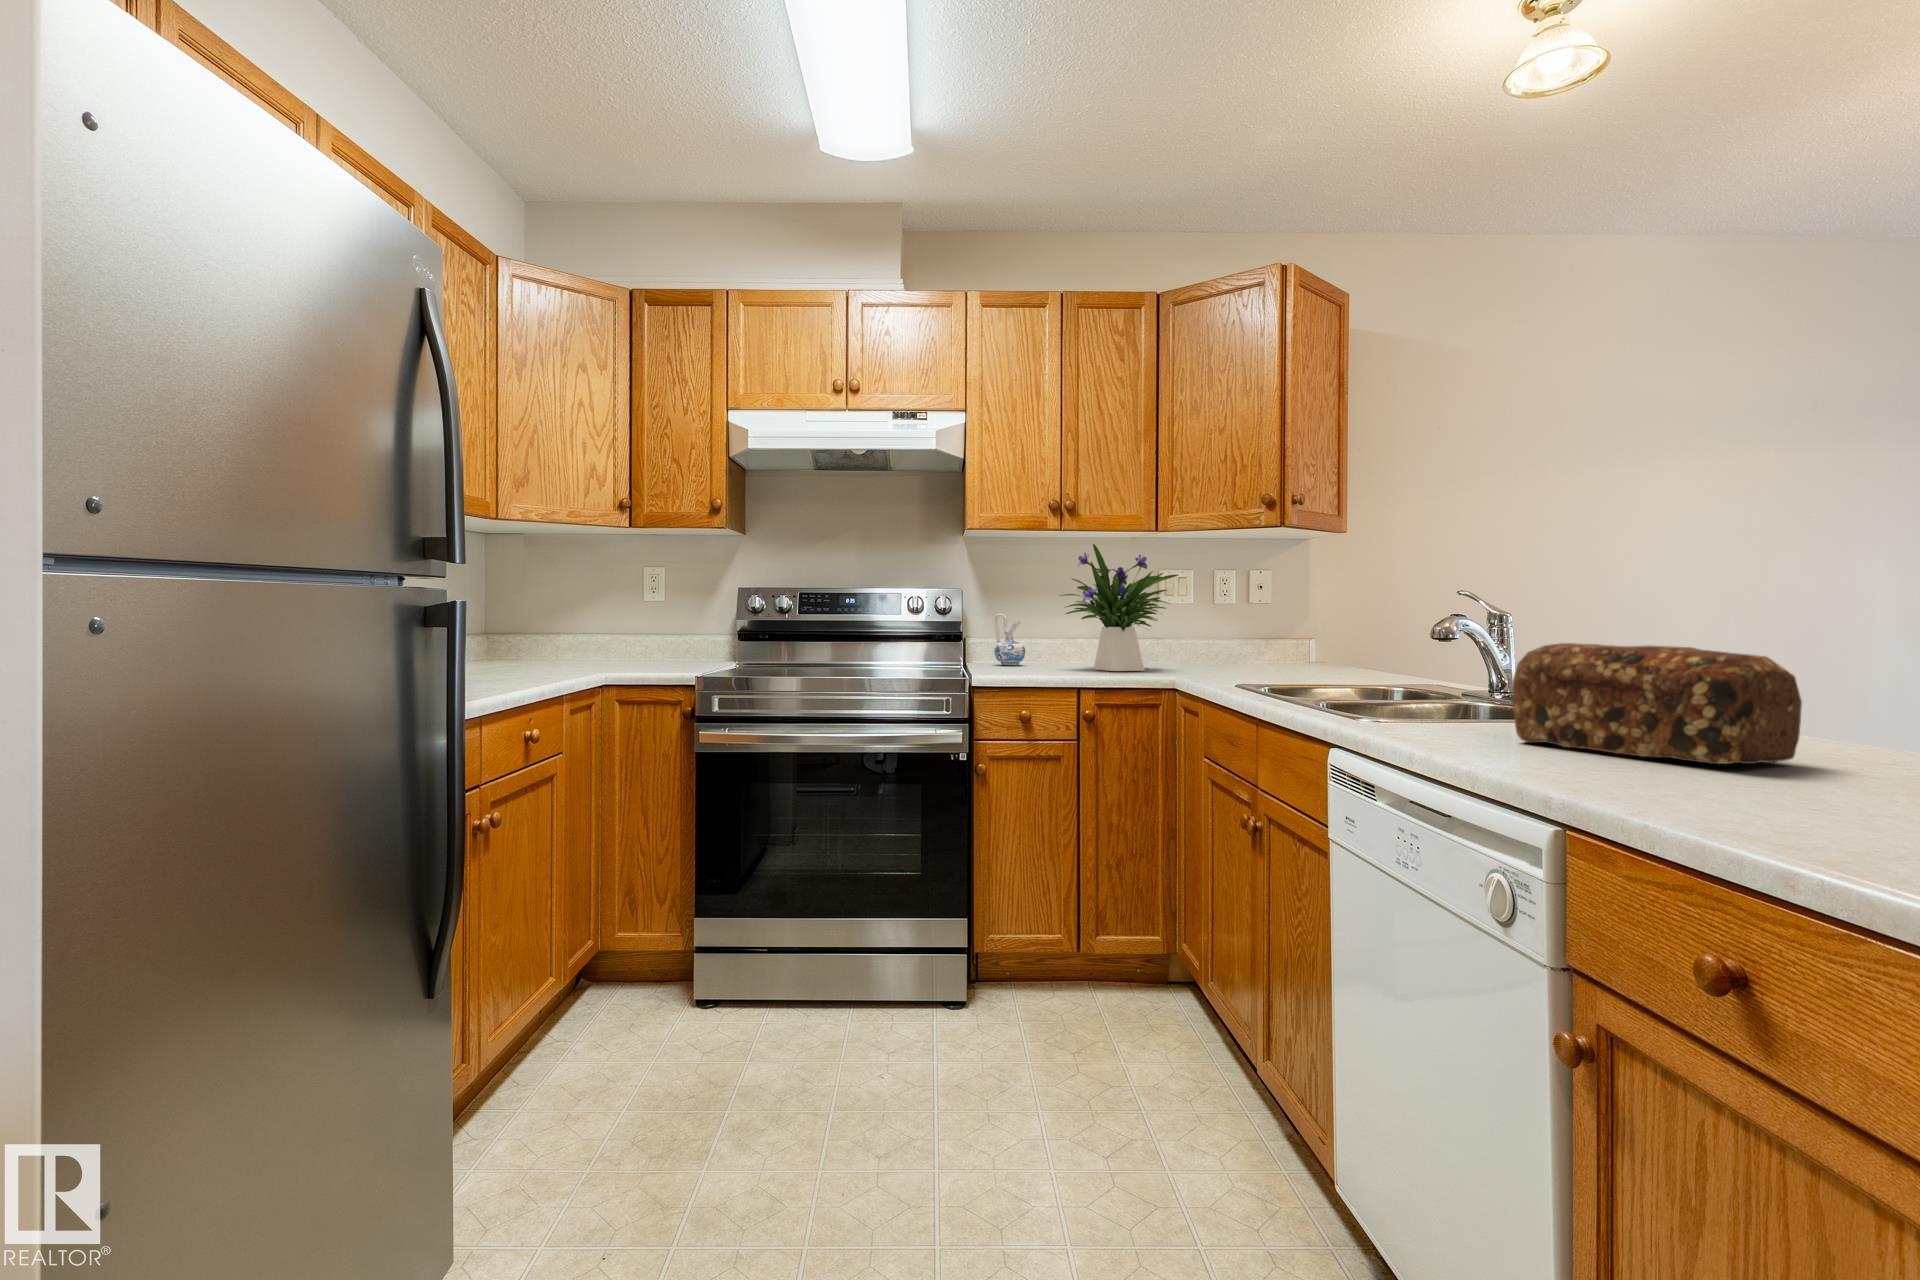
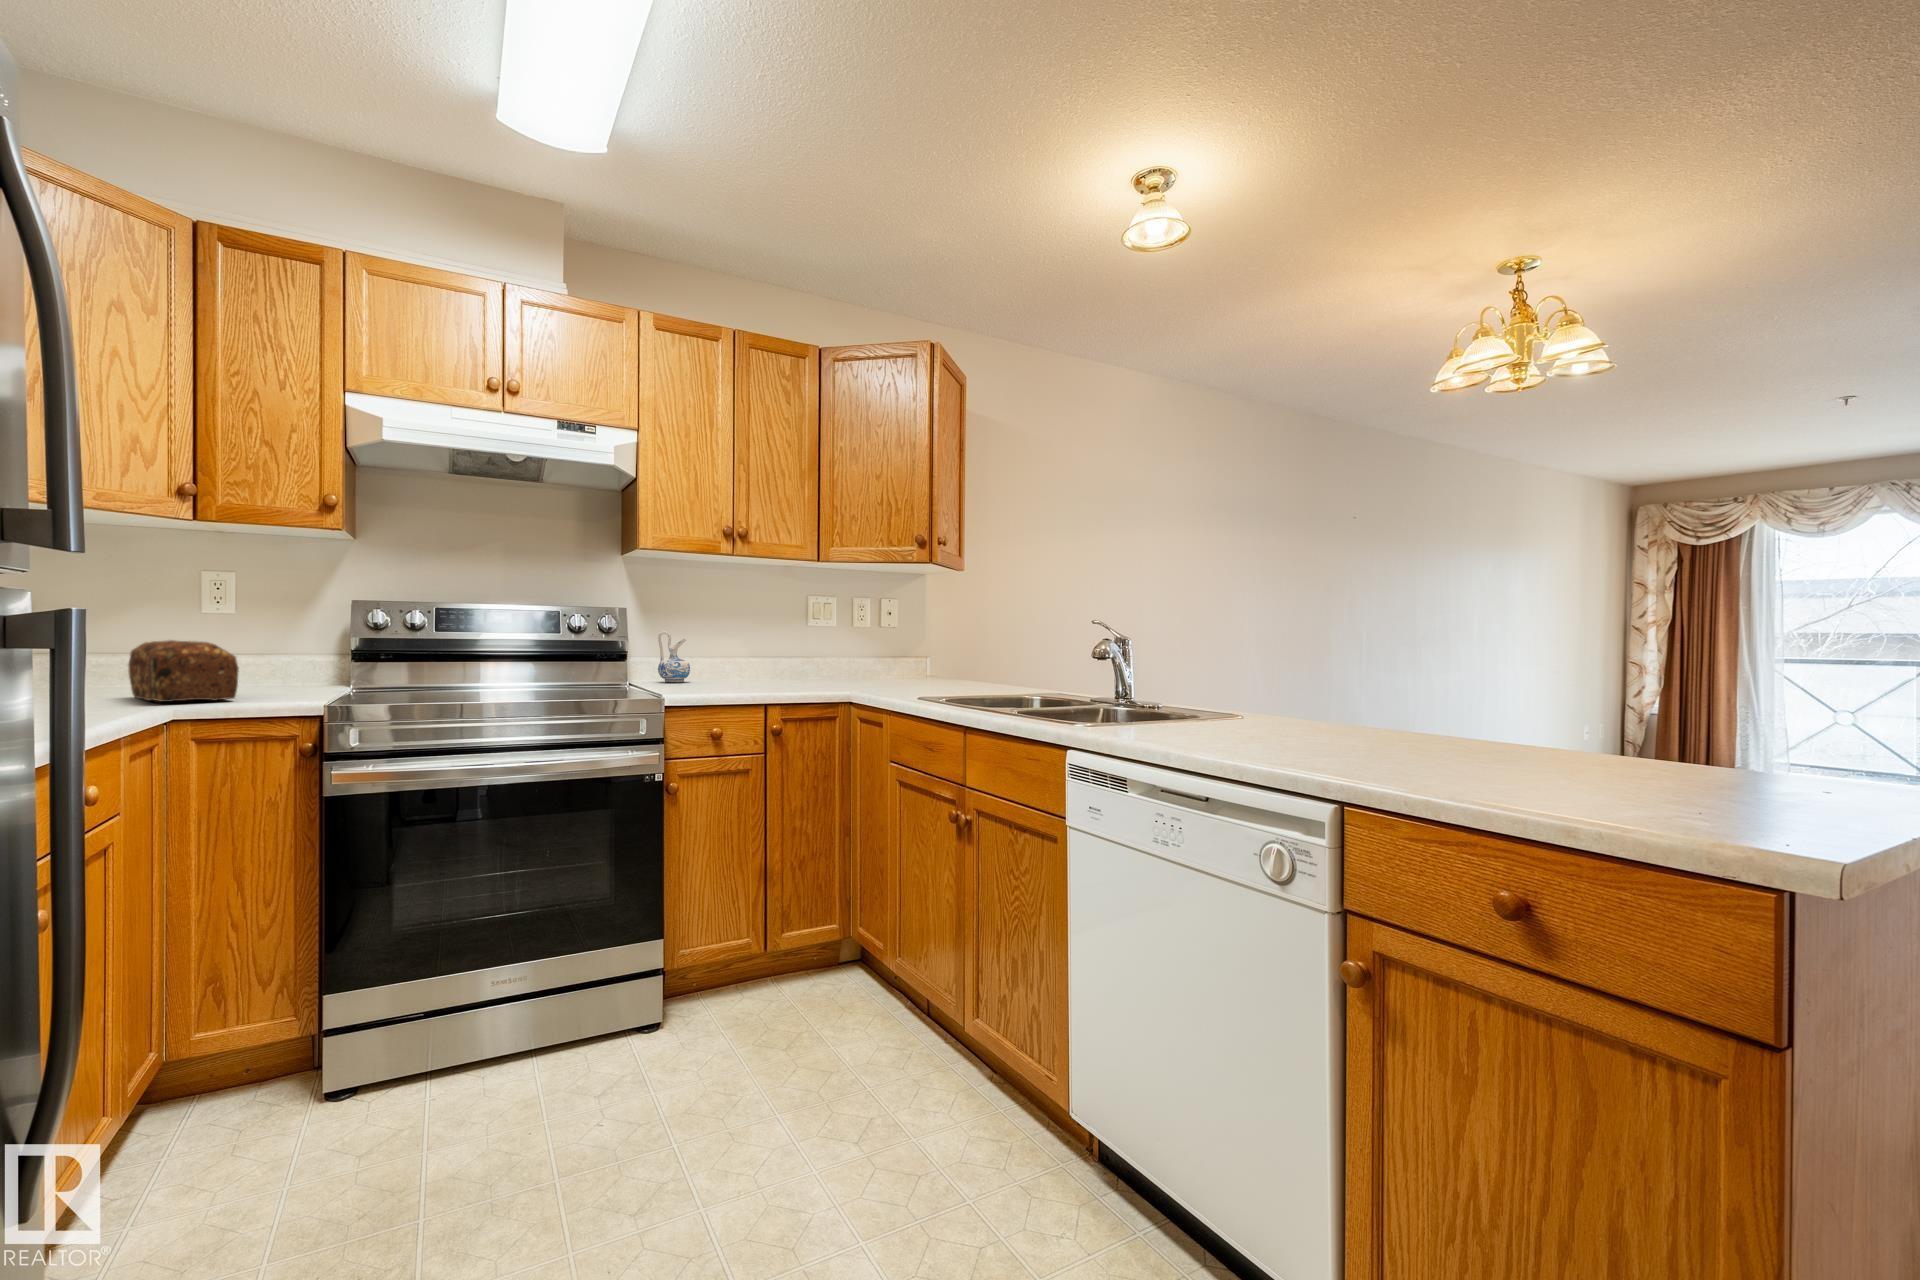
flower arrangement: present [1060,544,1178,671] -> none [733,568,845,686]
bread loaf: present [1512,643,1802,764] -> present [128,640,239,702]

